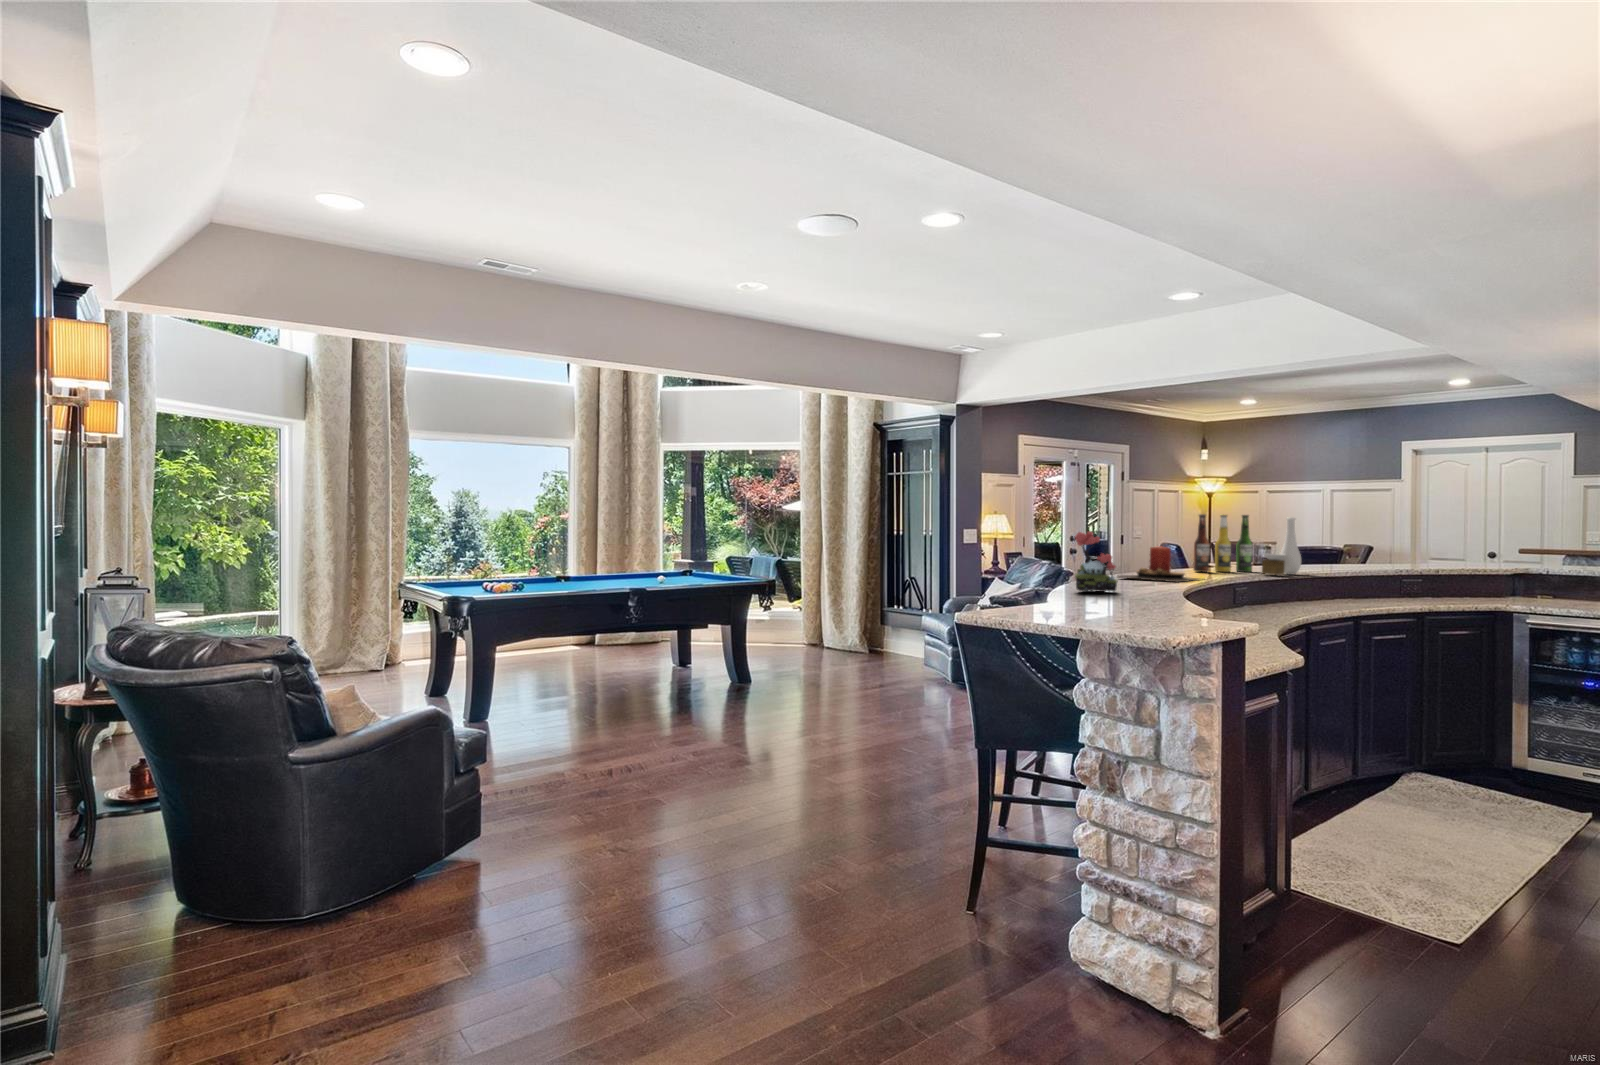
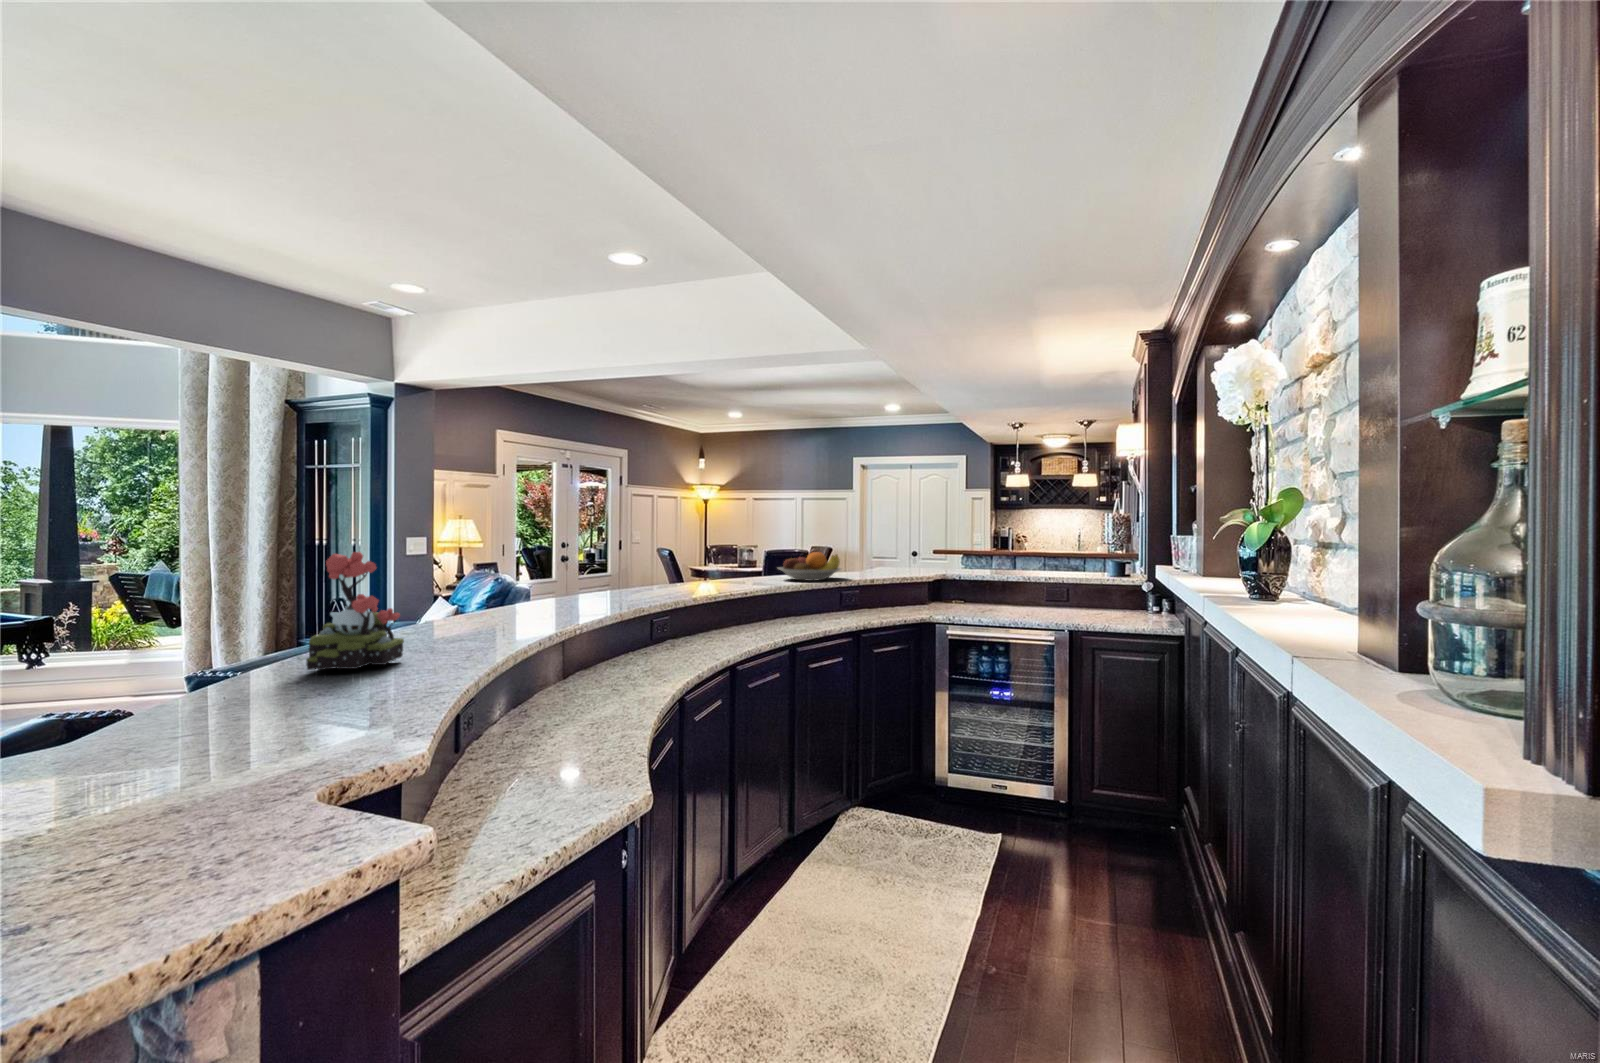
beer bottle: present [1193,514,1253,572] -> none [623,521,692,595]
vase: present [1262,517,1301,575] -> none [694,525,739,598]
fruit bowl: none [1328,542,1400,569] -> present [778,552,841,581]
candle: present [1118,546,1199,582] -> none [488,566,615,621]

